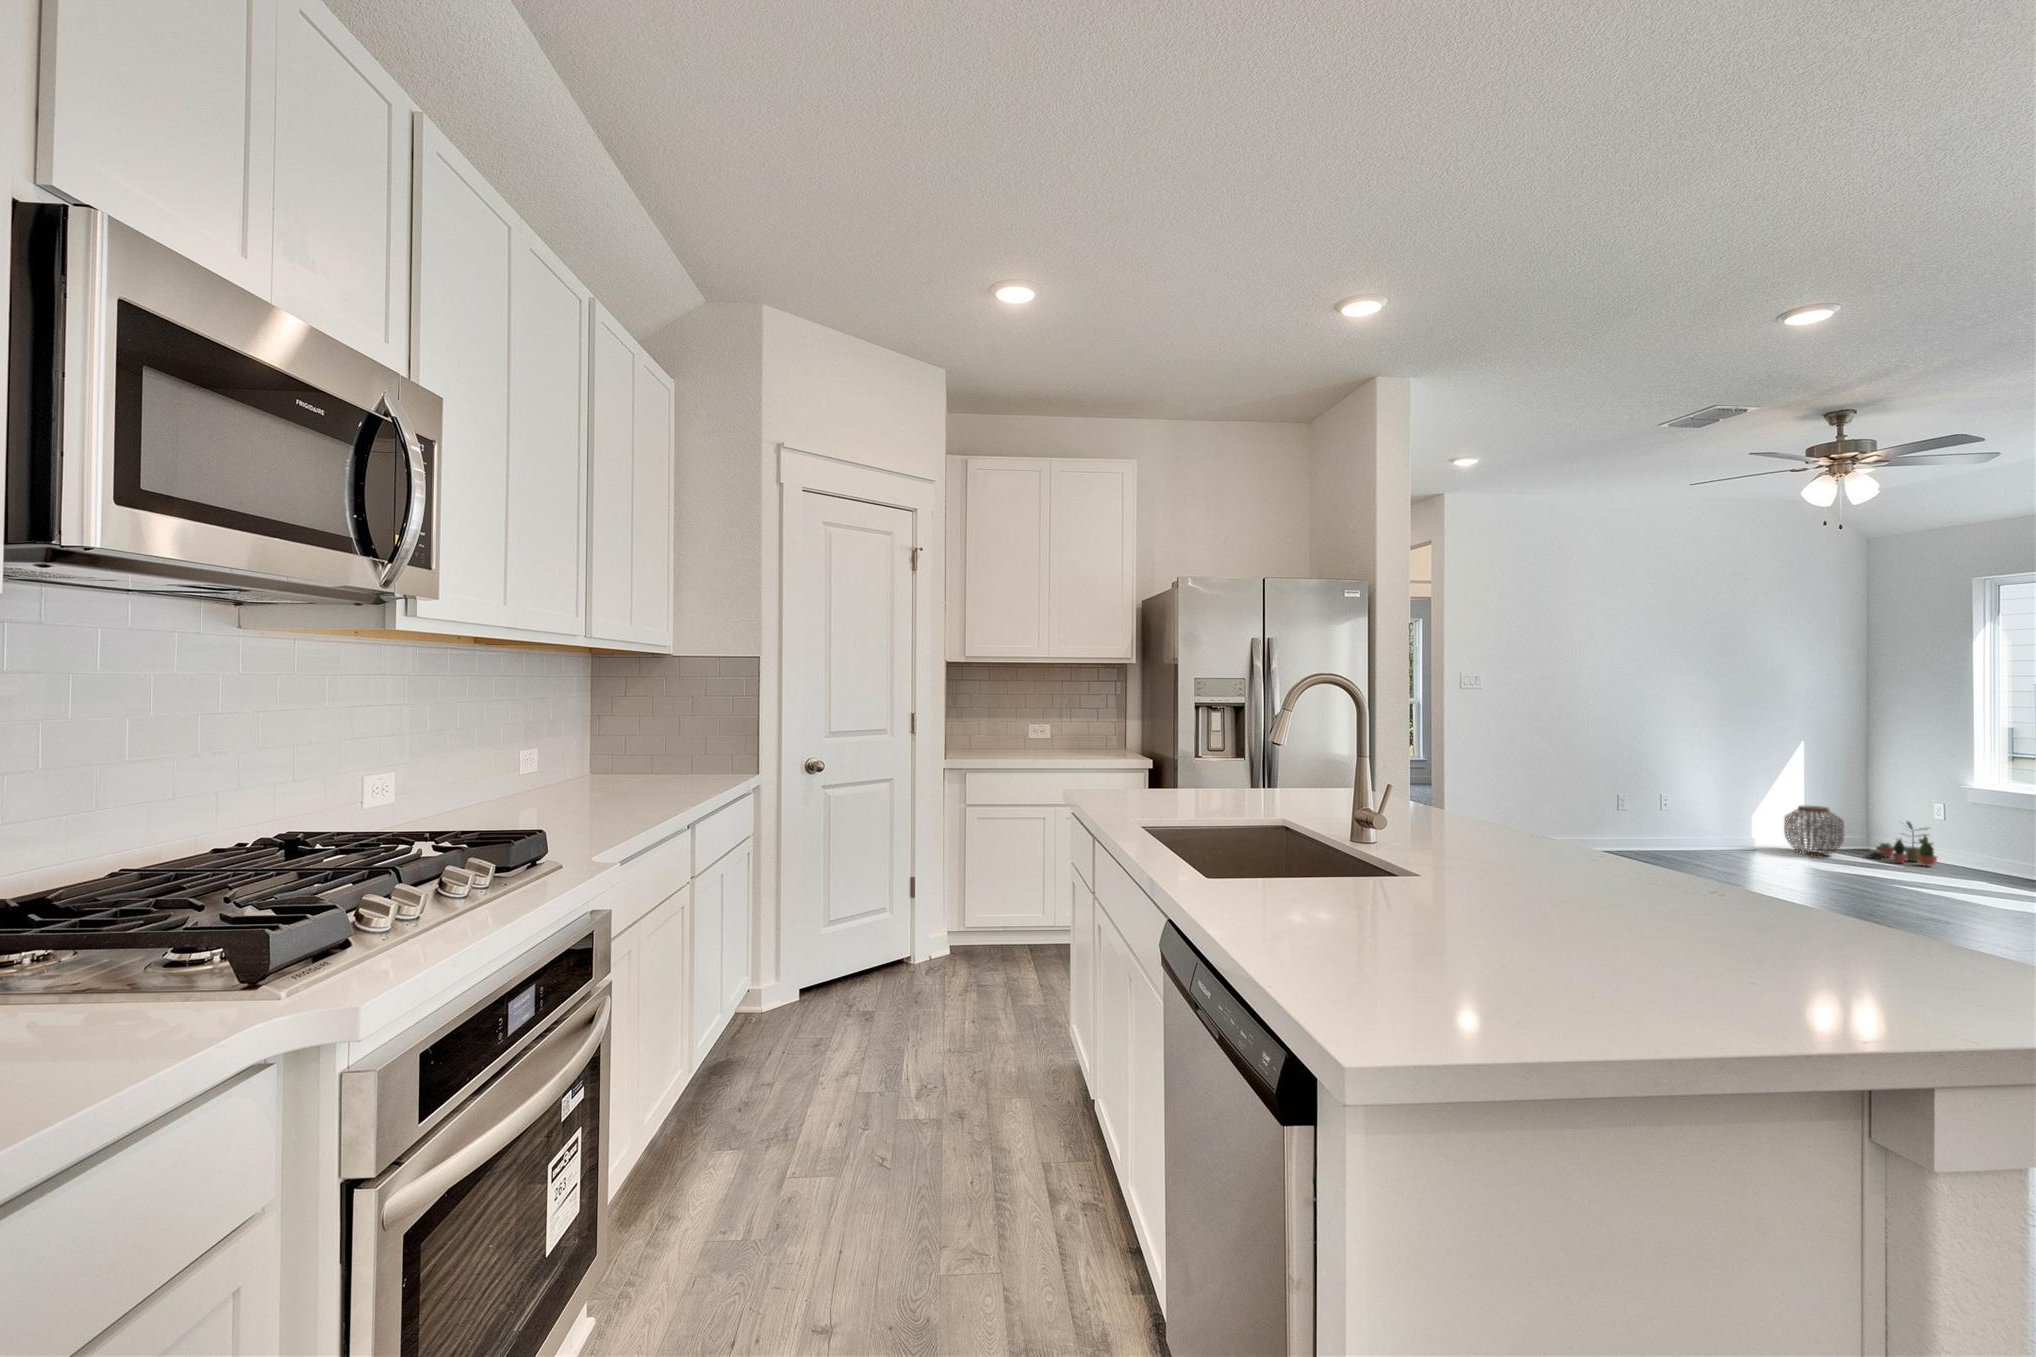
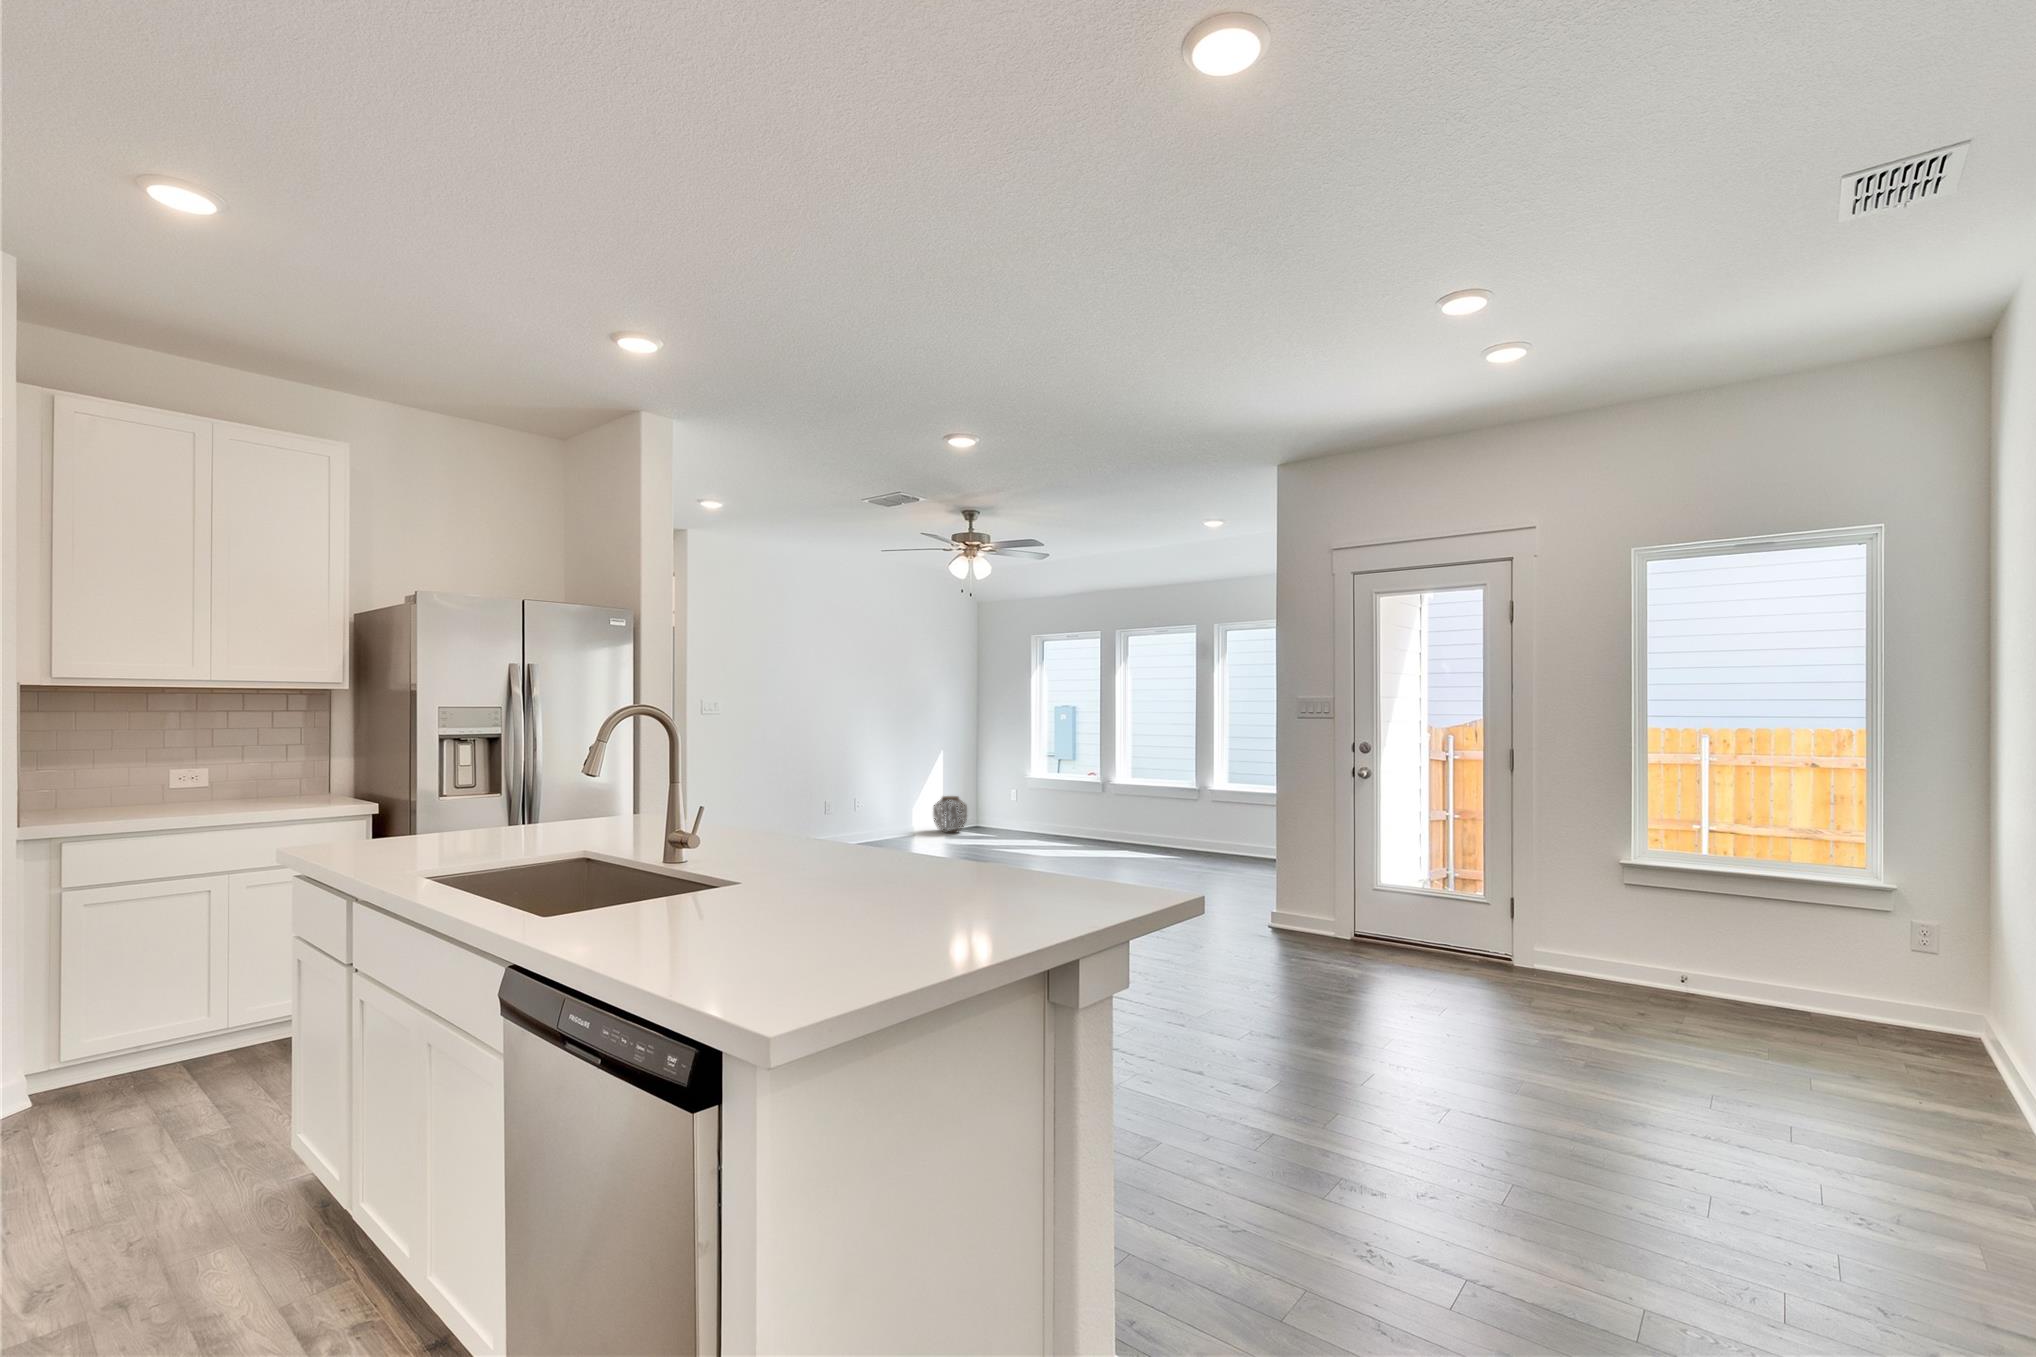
potted plant: present [1870,821,1937,865] -> none [980,801,1015,832]

